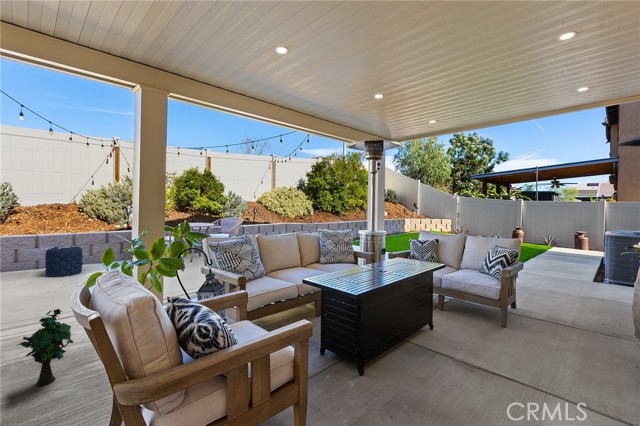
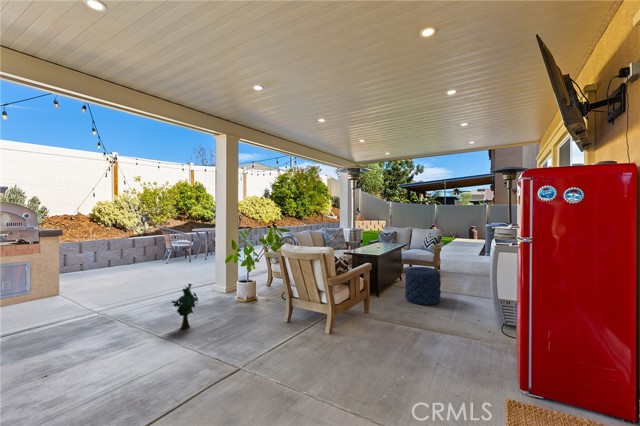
pouf: present [45,246,83,277] -> present [405,267,441,305]

